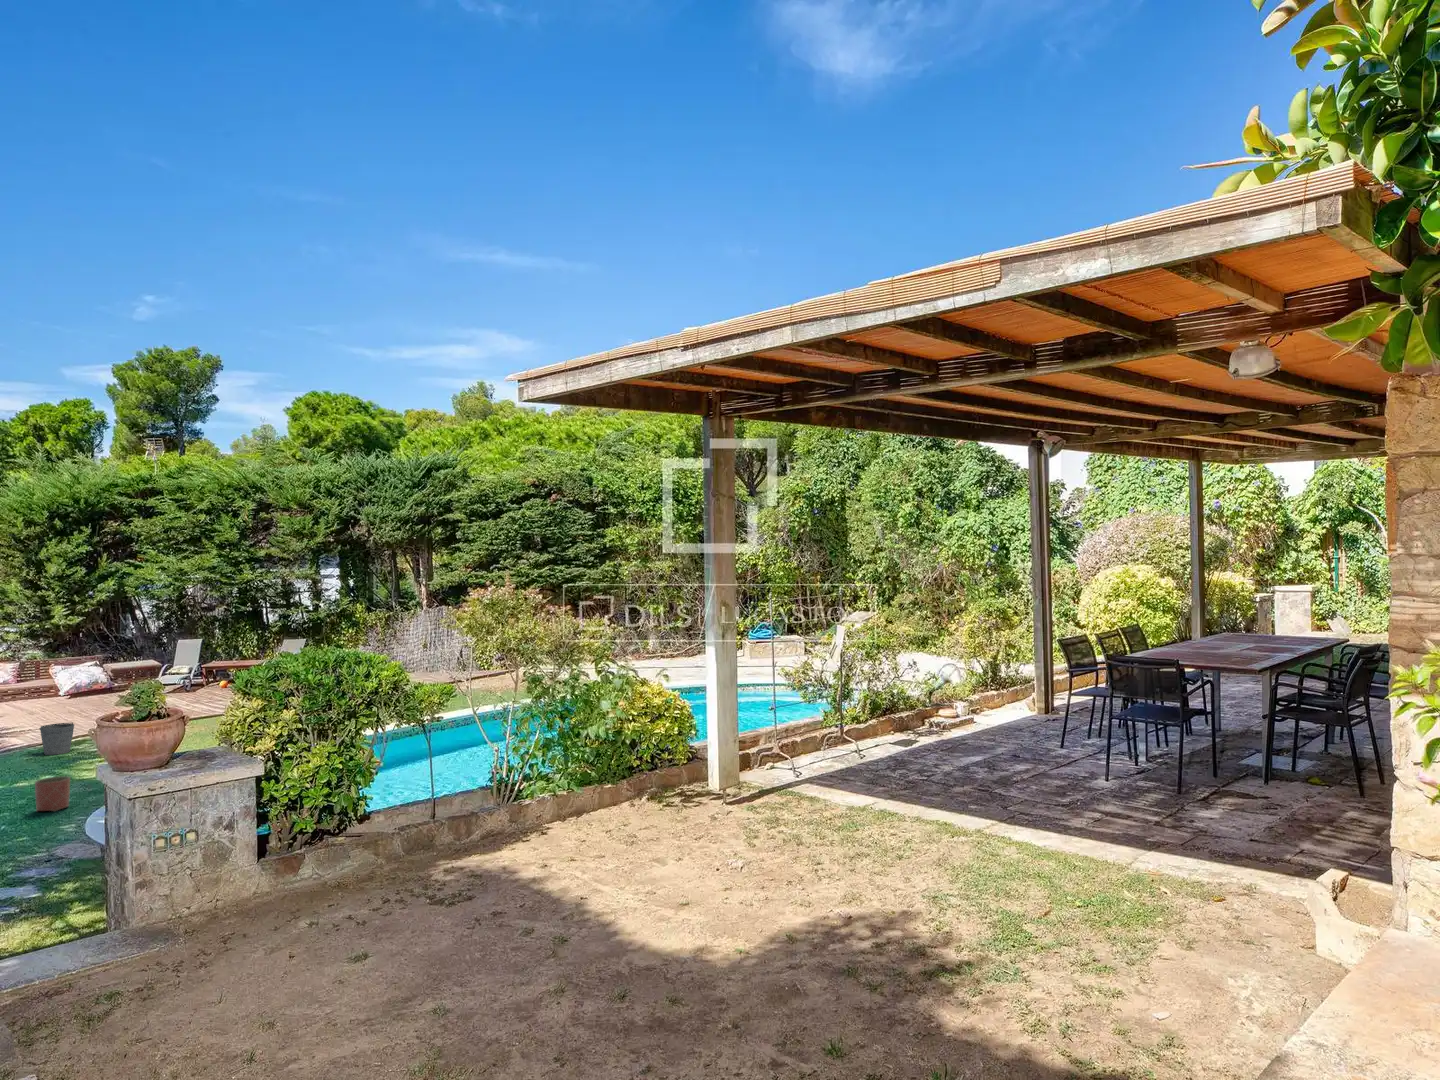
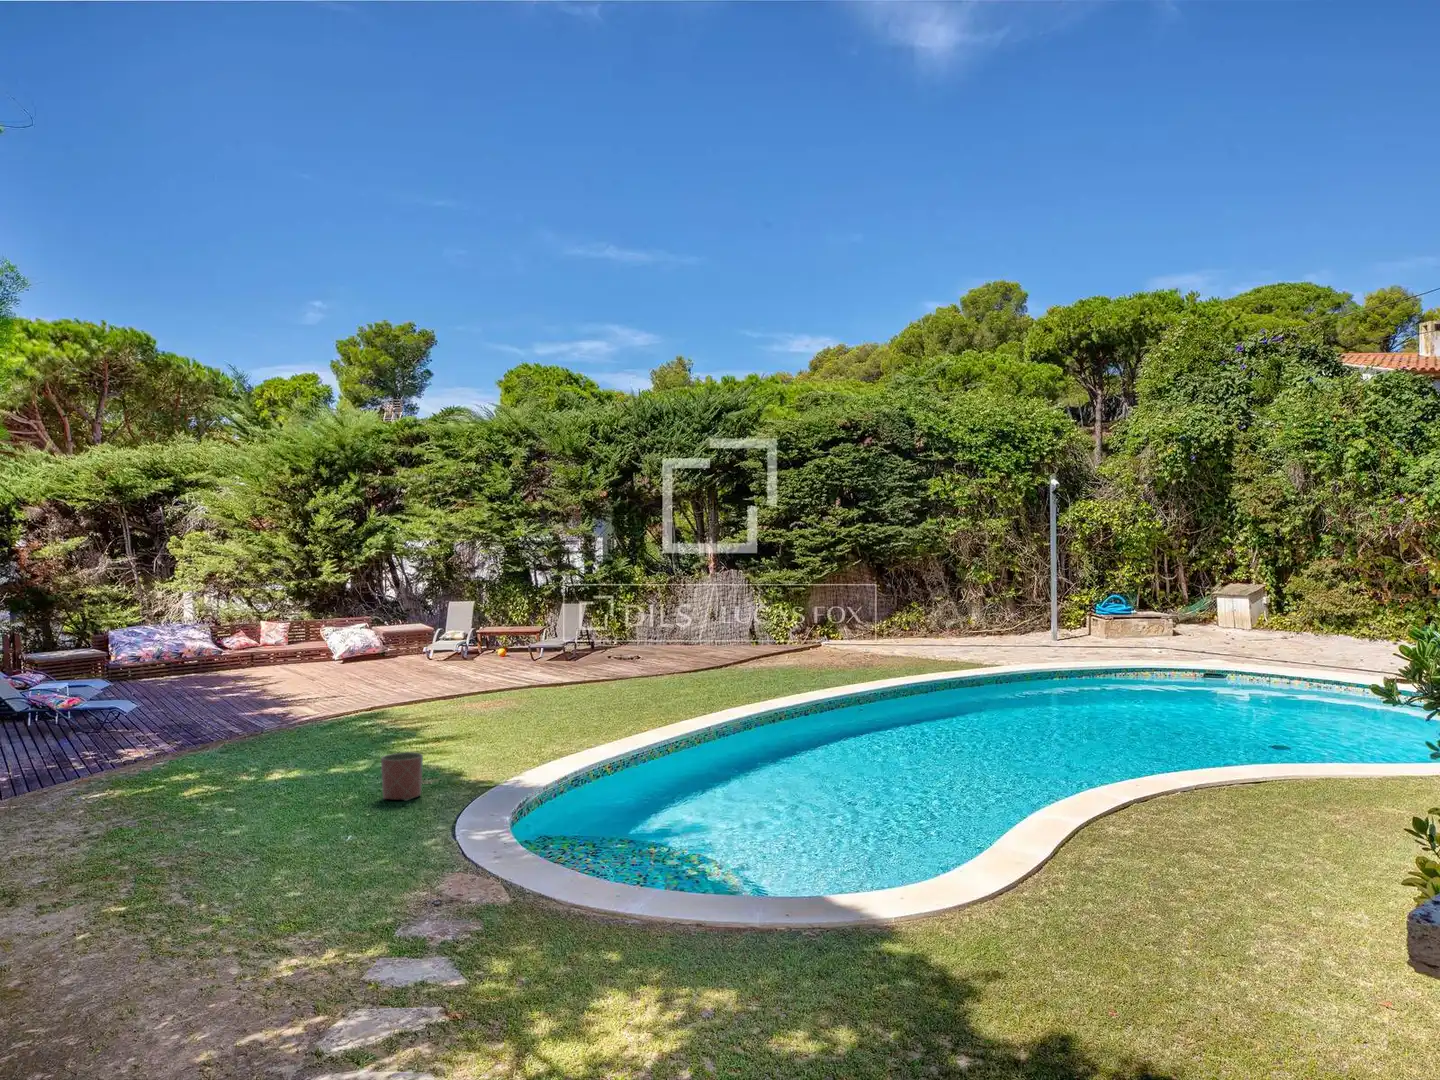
bucket: present [40,722,74,755] -> none [343,687,381,726]

